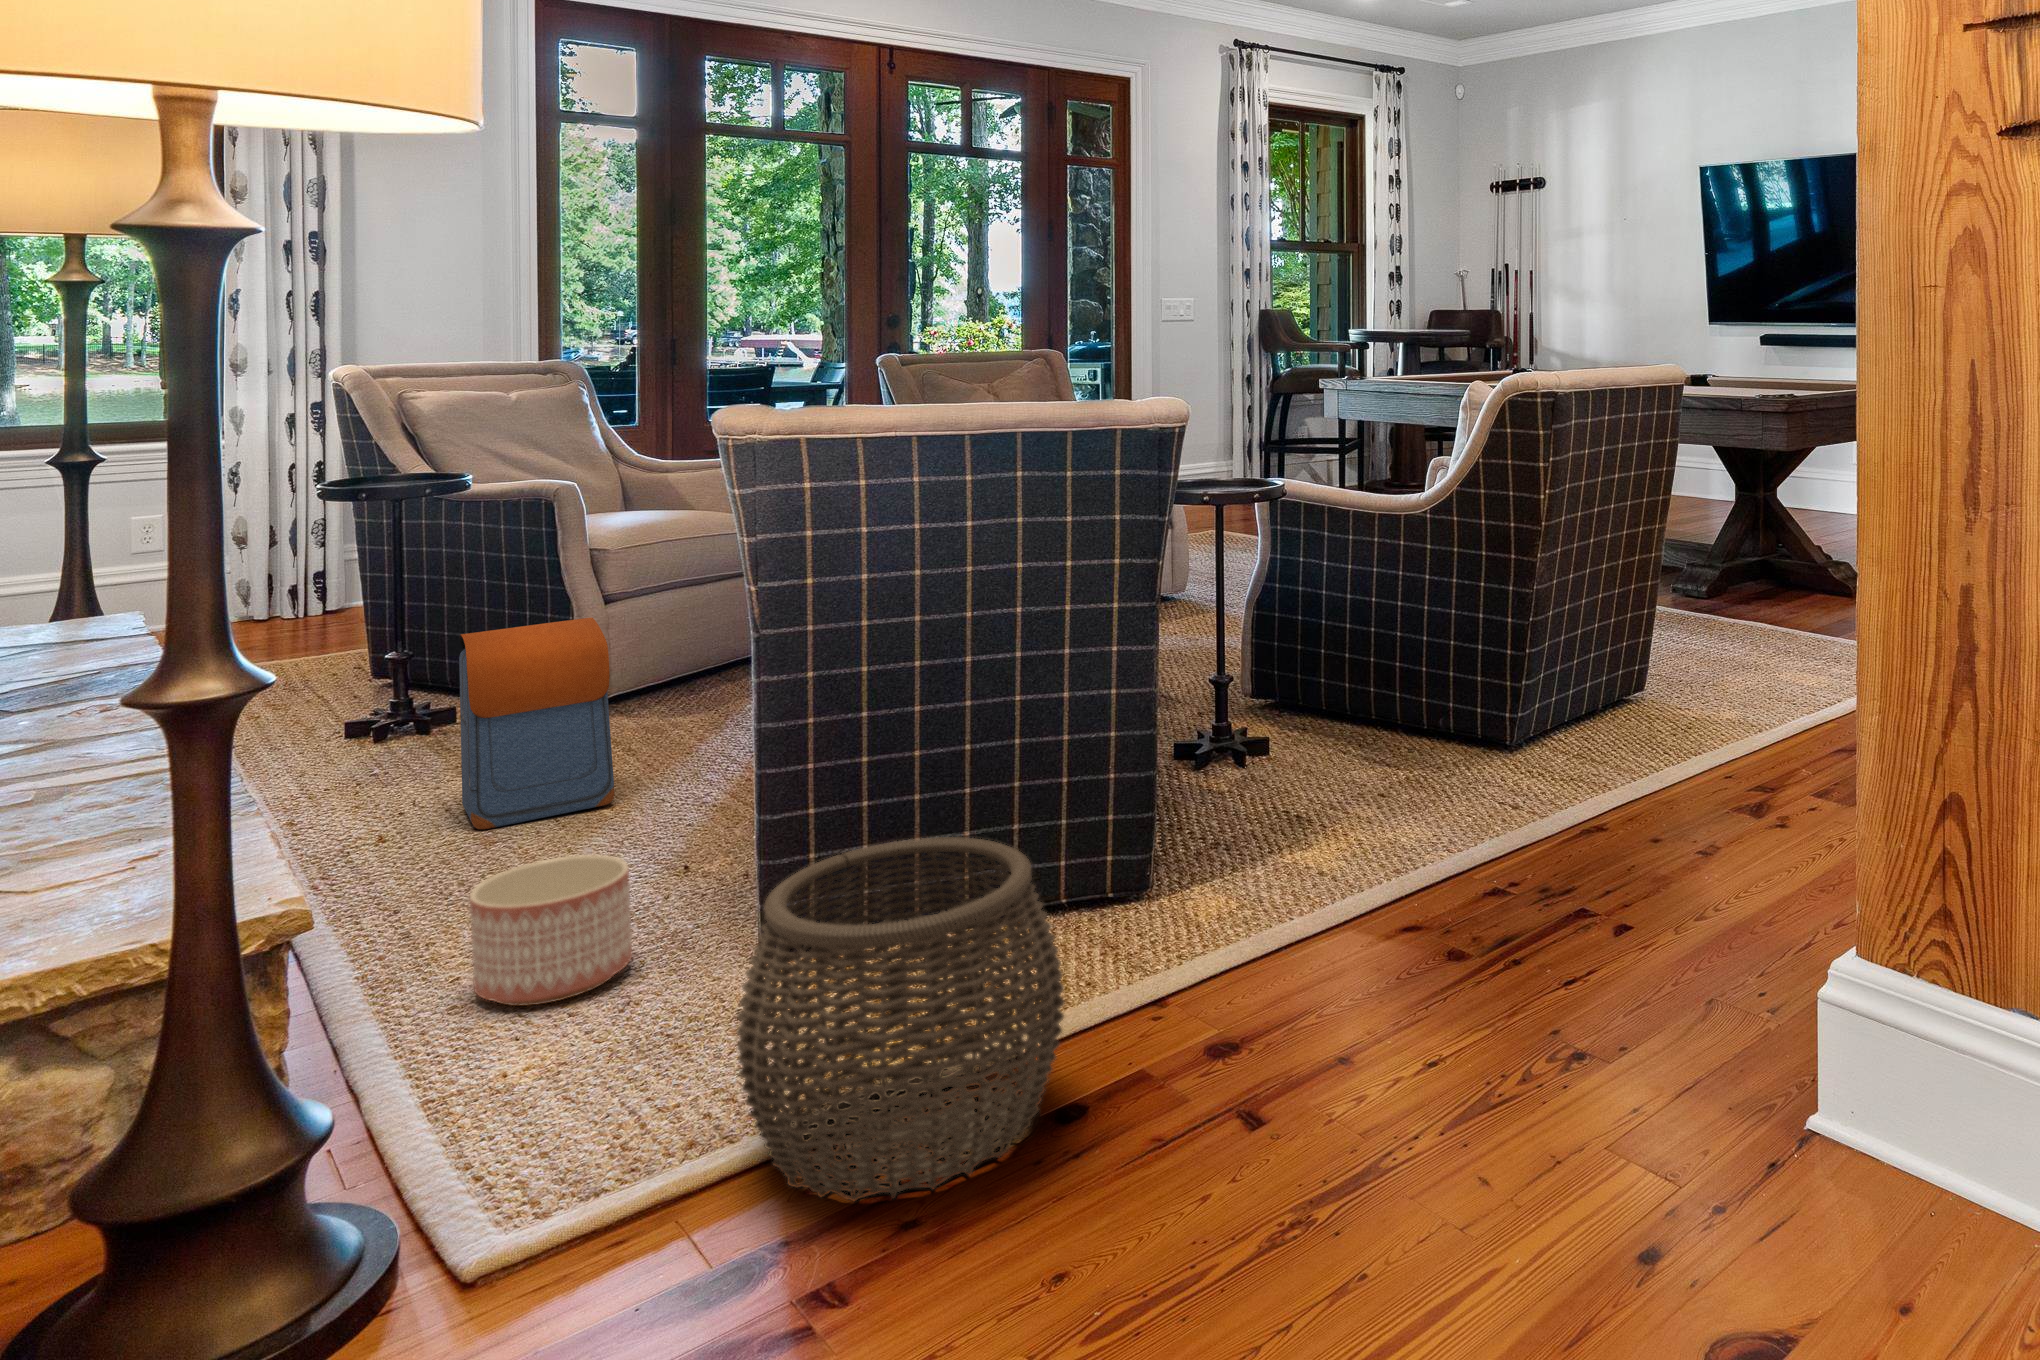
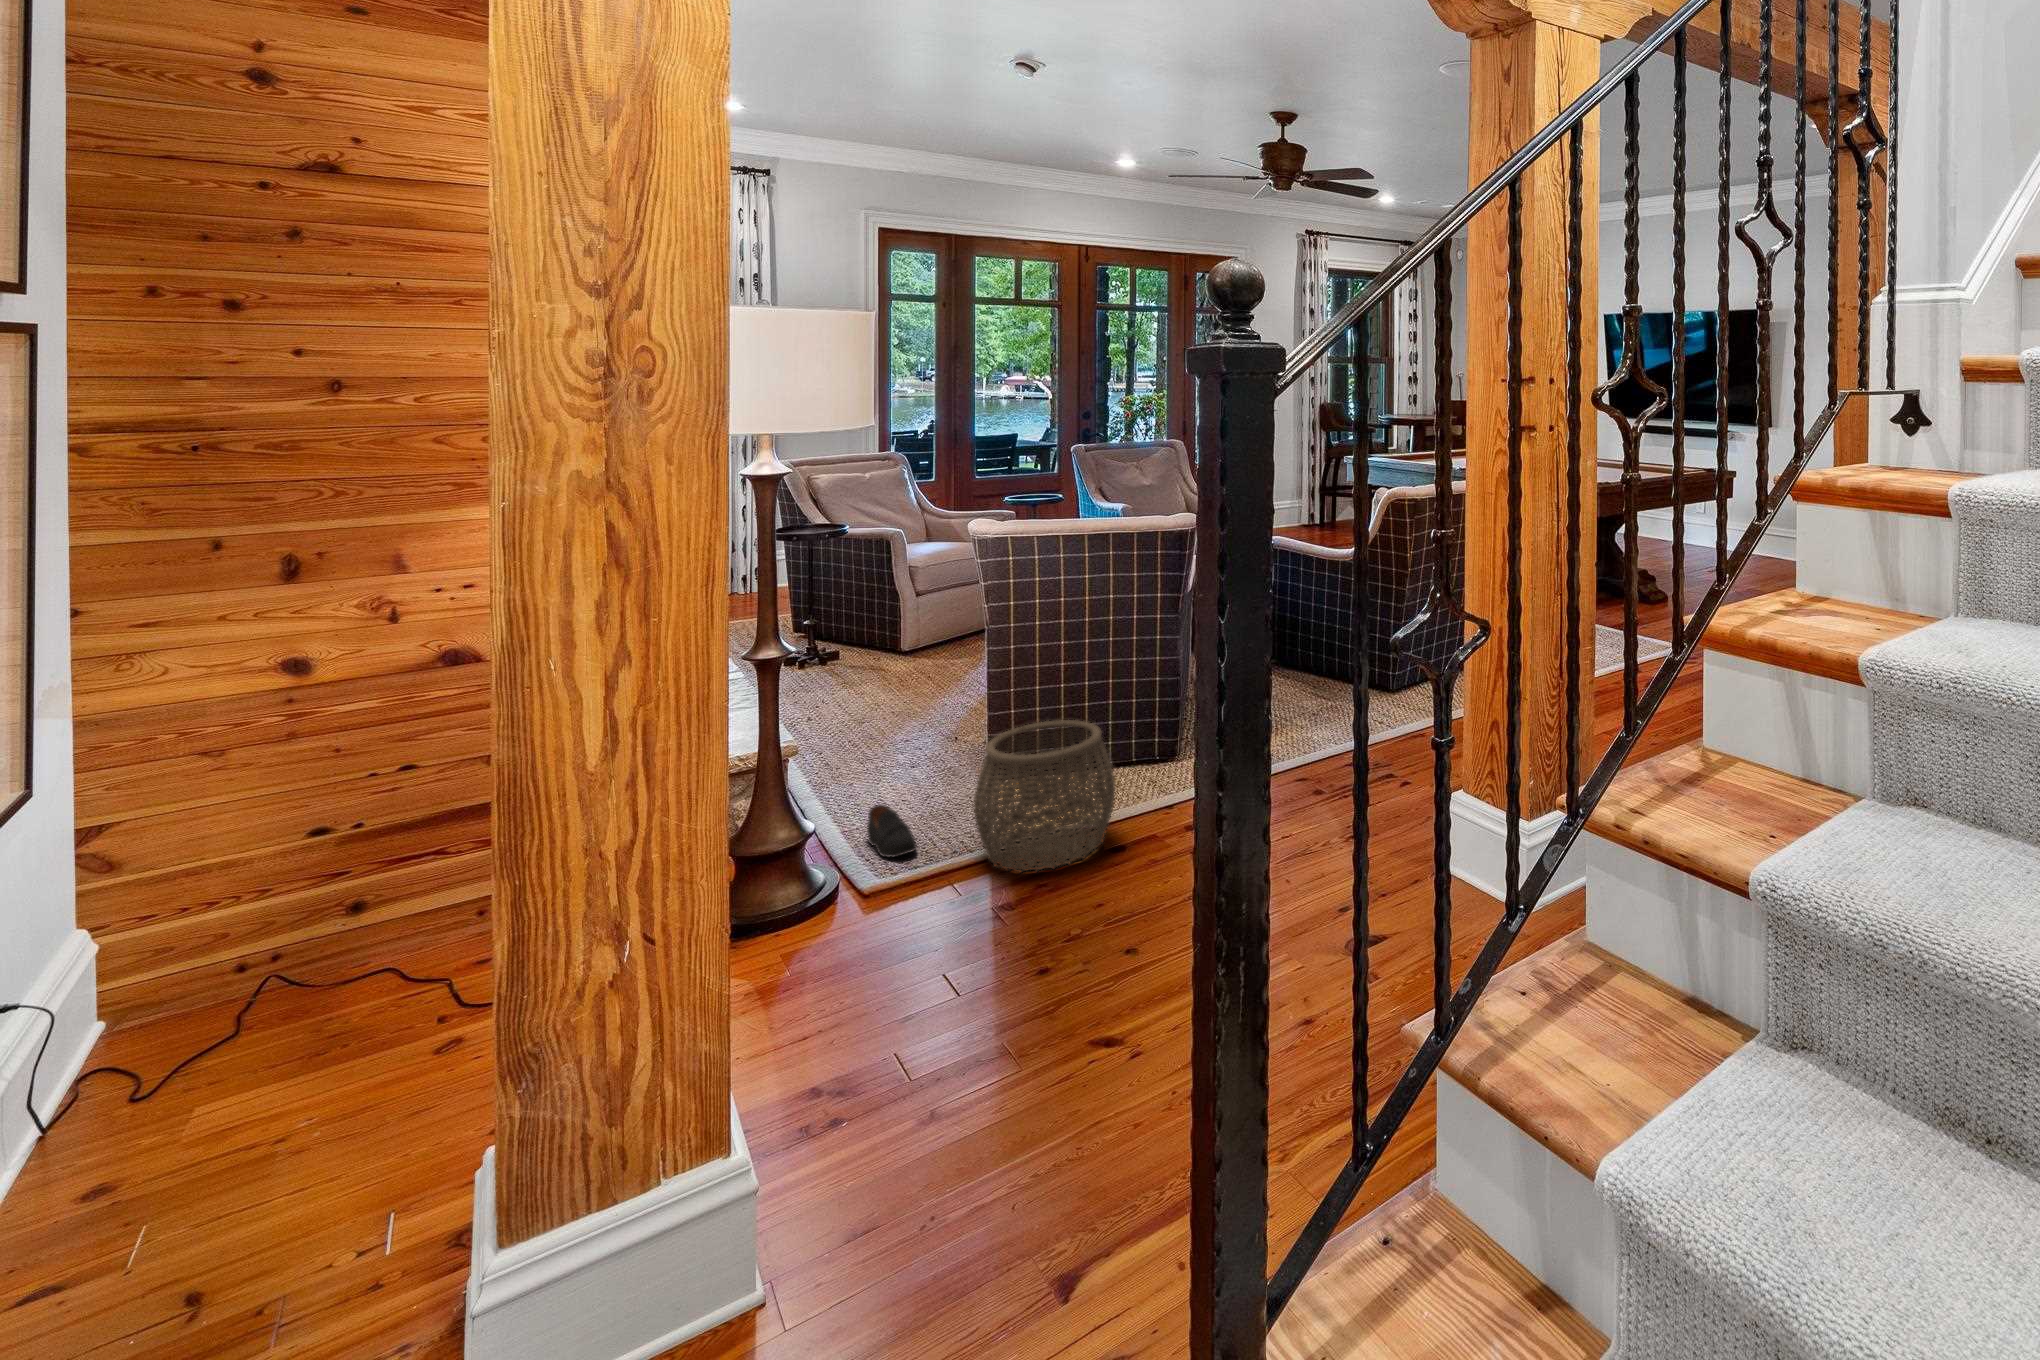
backpack: present [459,618,615,829] -> none [846,609,922,719]
planter: present [470,855,632,1006] -> none [857,729,930,798]
shoe: none [484,1033,604,1164] -> present [867,805,917,857]

